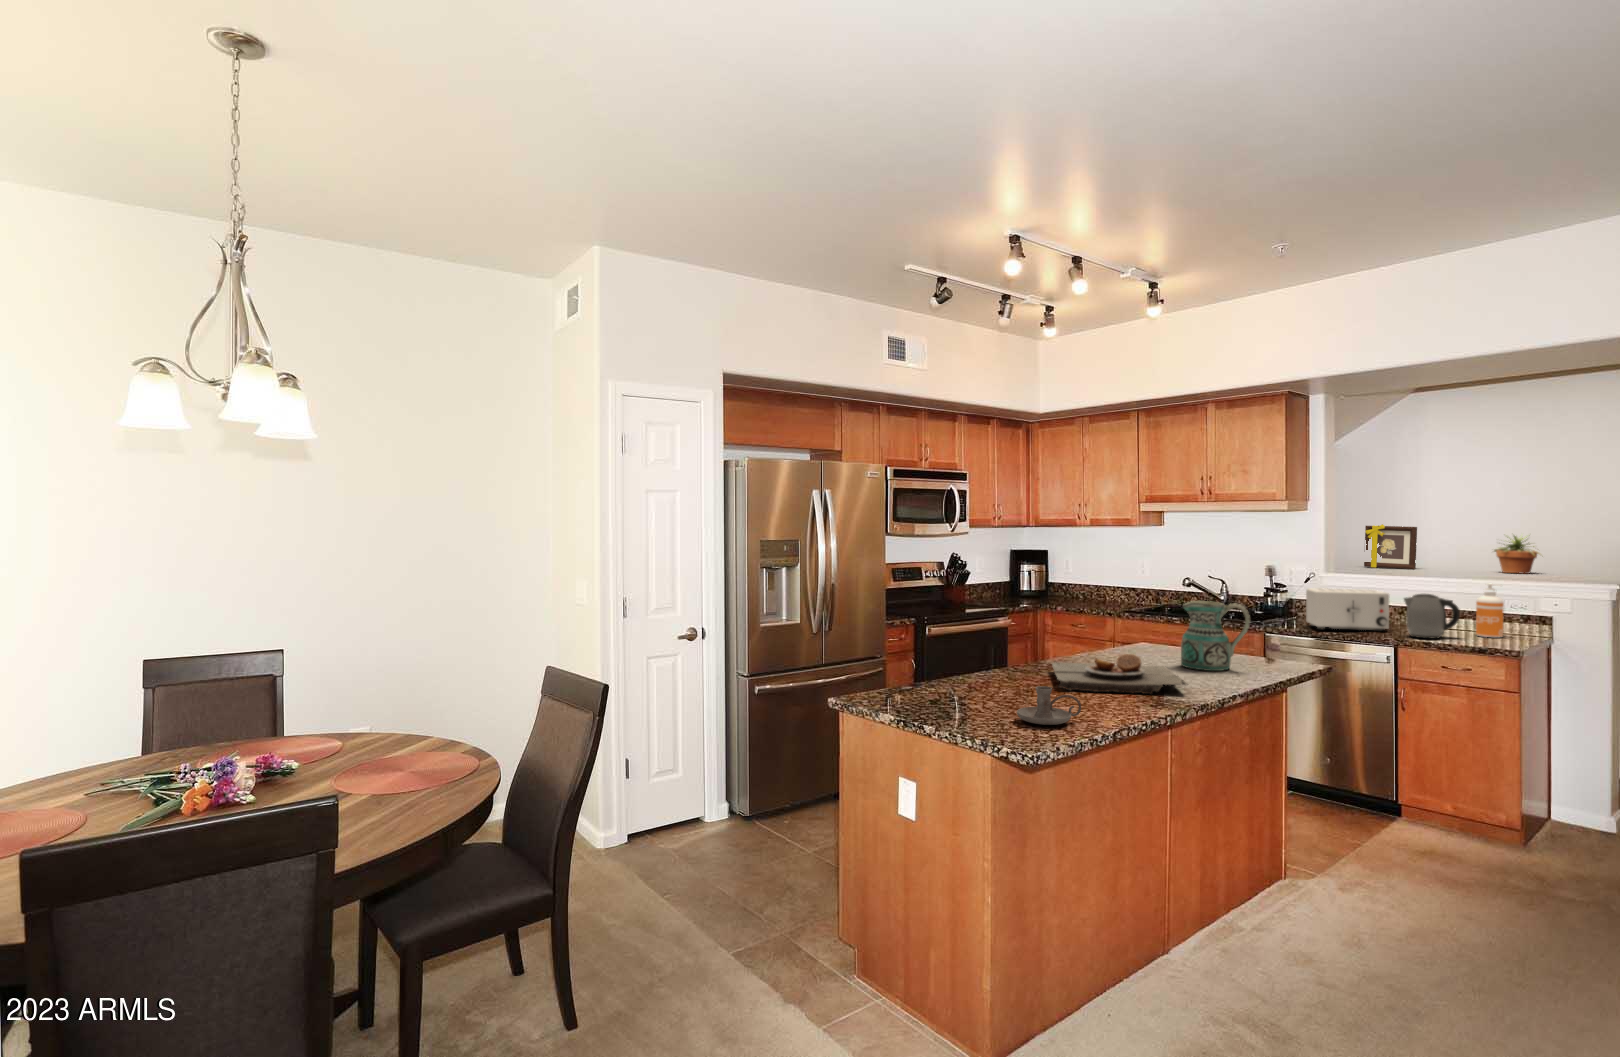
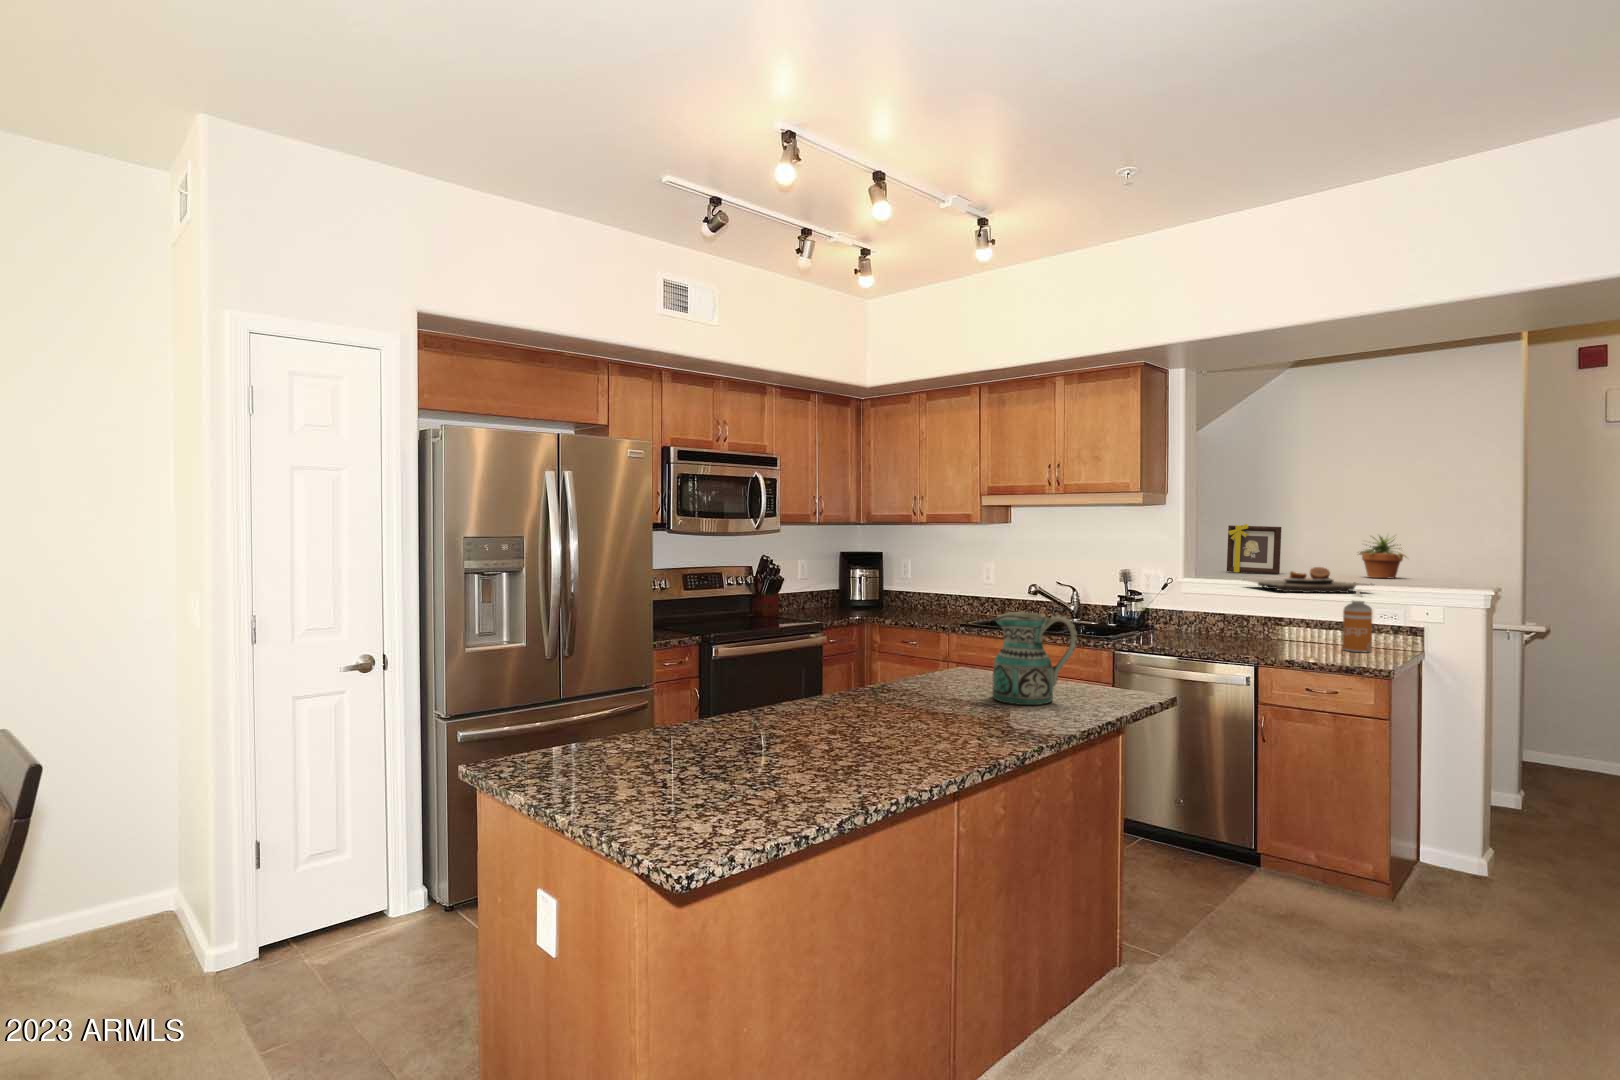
toaster: present [1306,588,1389,631] -> none [1160,596,1250,646]
kettle: present [1404,594,1460,639] -> none [1265,601,1326,655]
plate: present [1052,654,1187,694] -> present [1249,567,1372,593]
candle holder: present [1017,686,1081,725] -> none [705,747,804,809]

